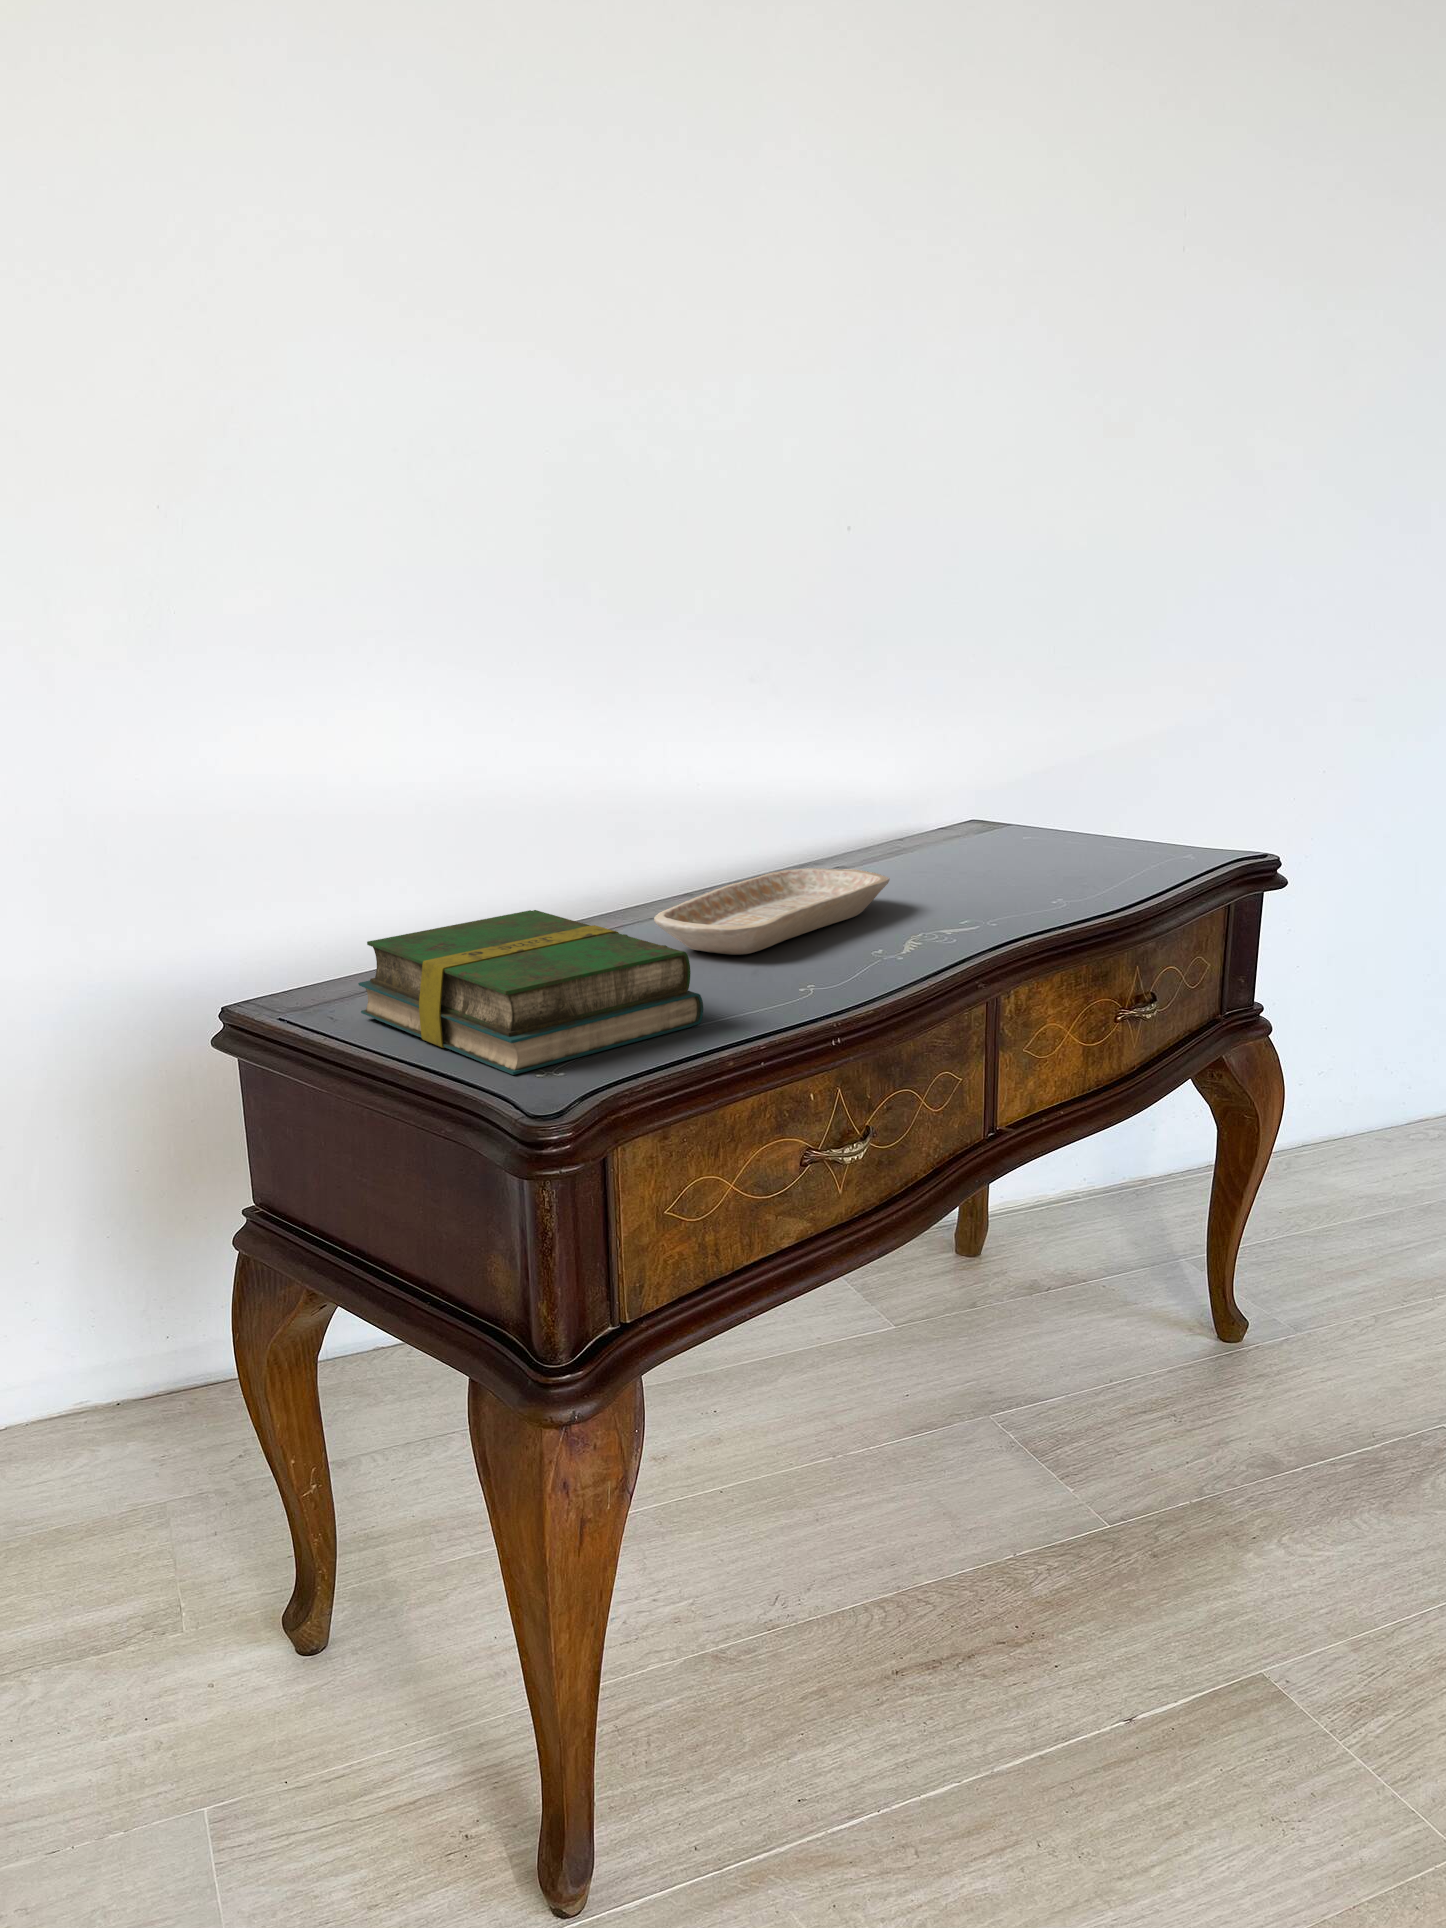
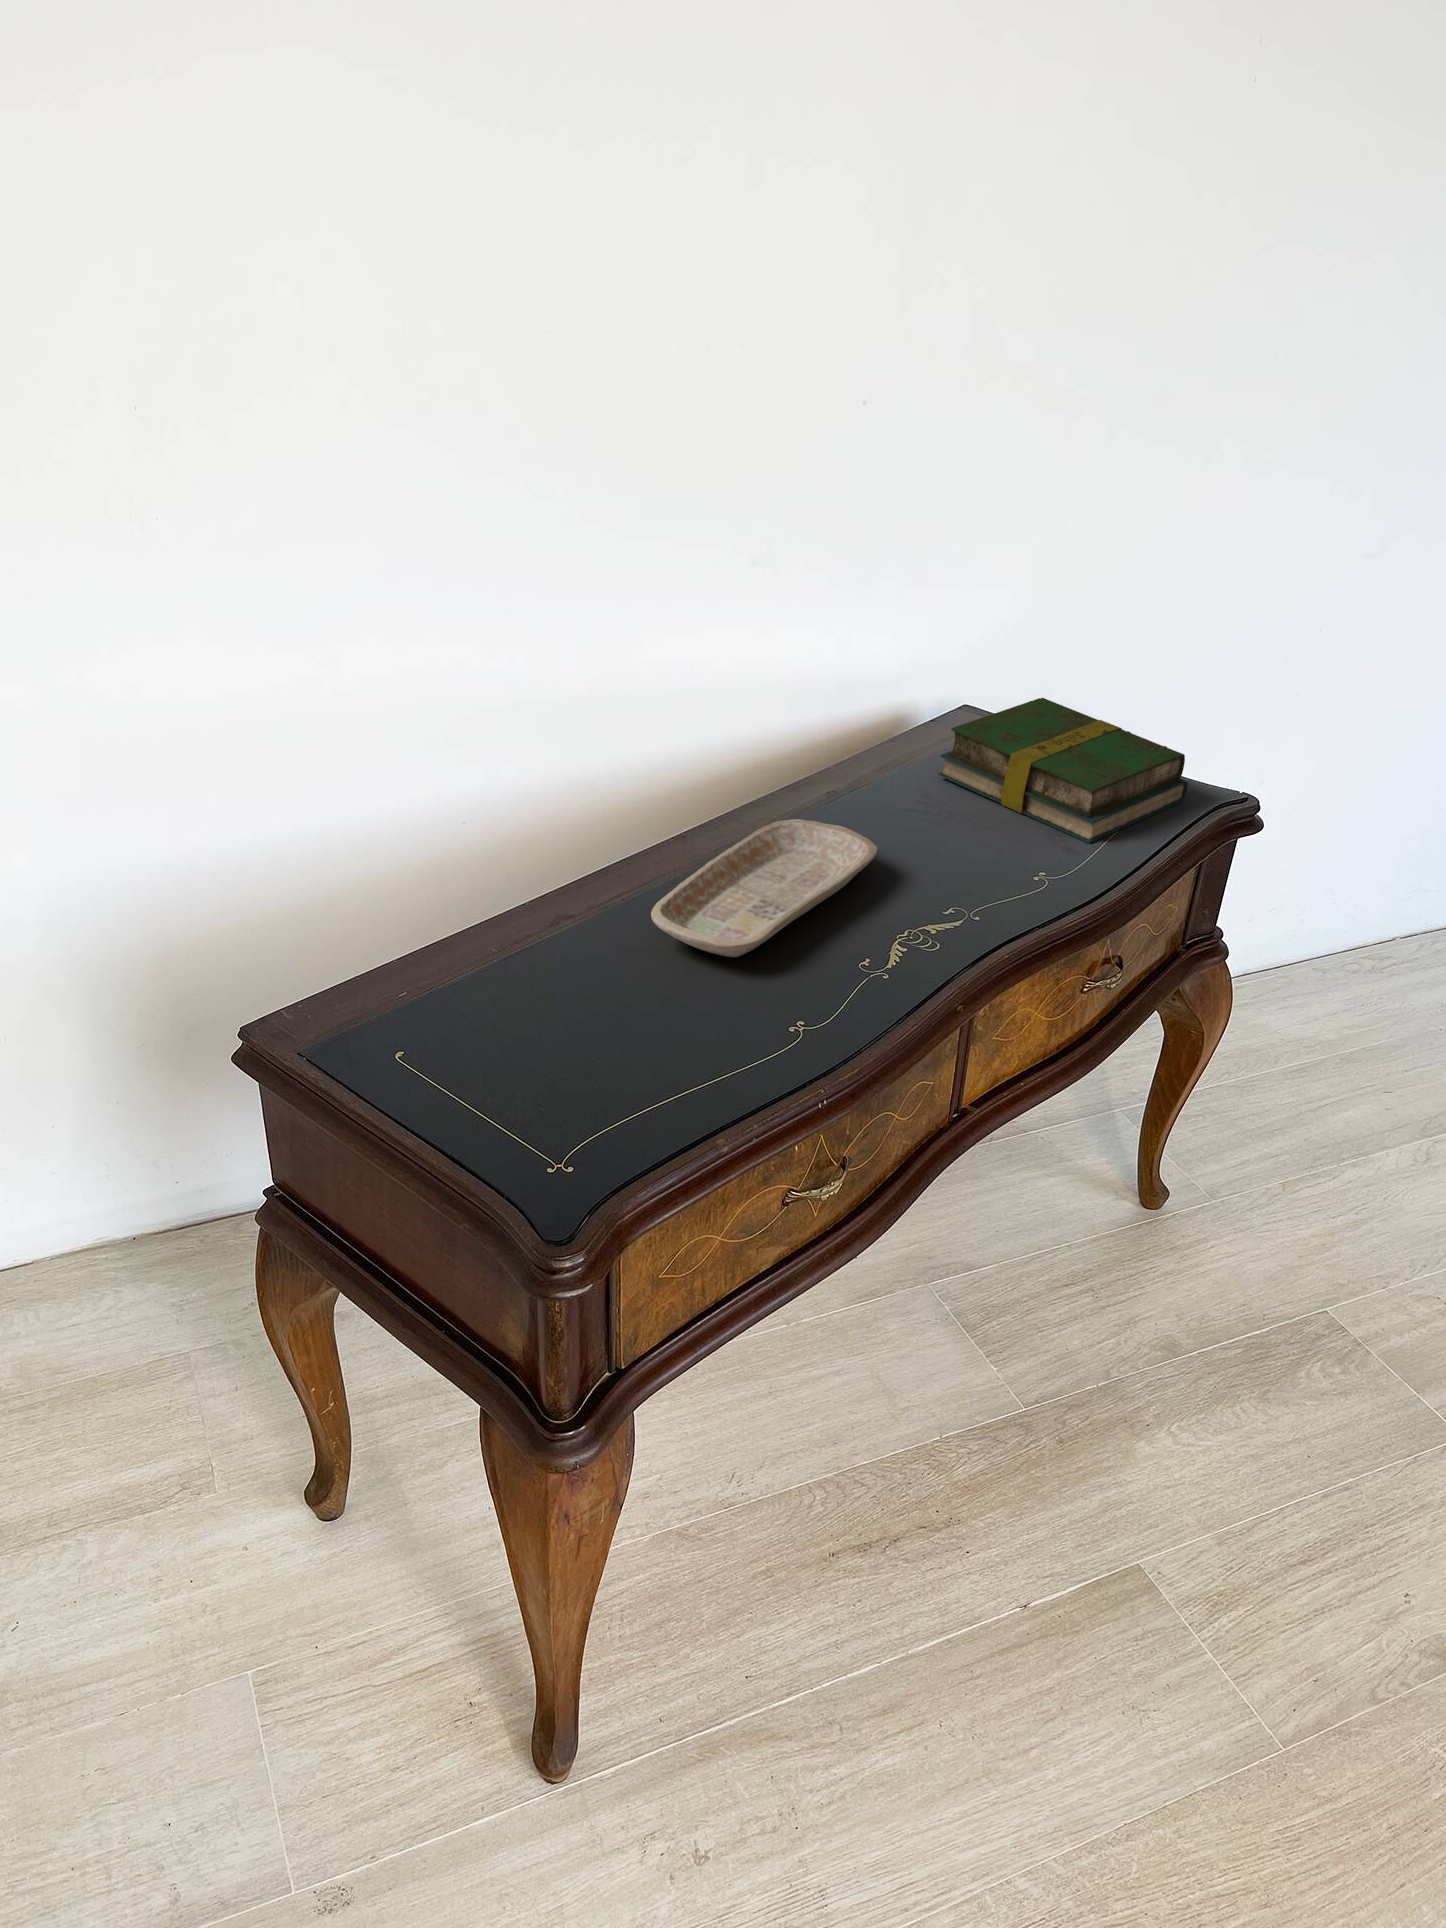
book: present [358,910,703,1075] -> present [938,698,1188,843]

